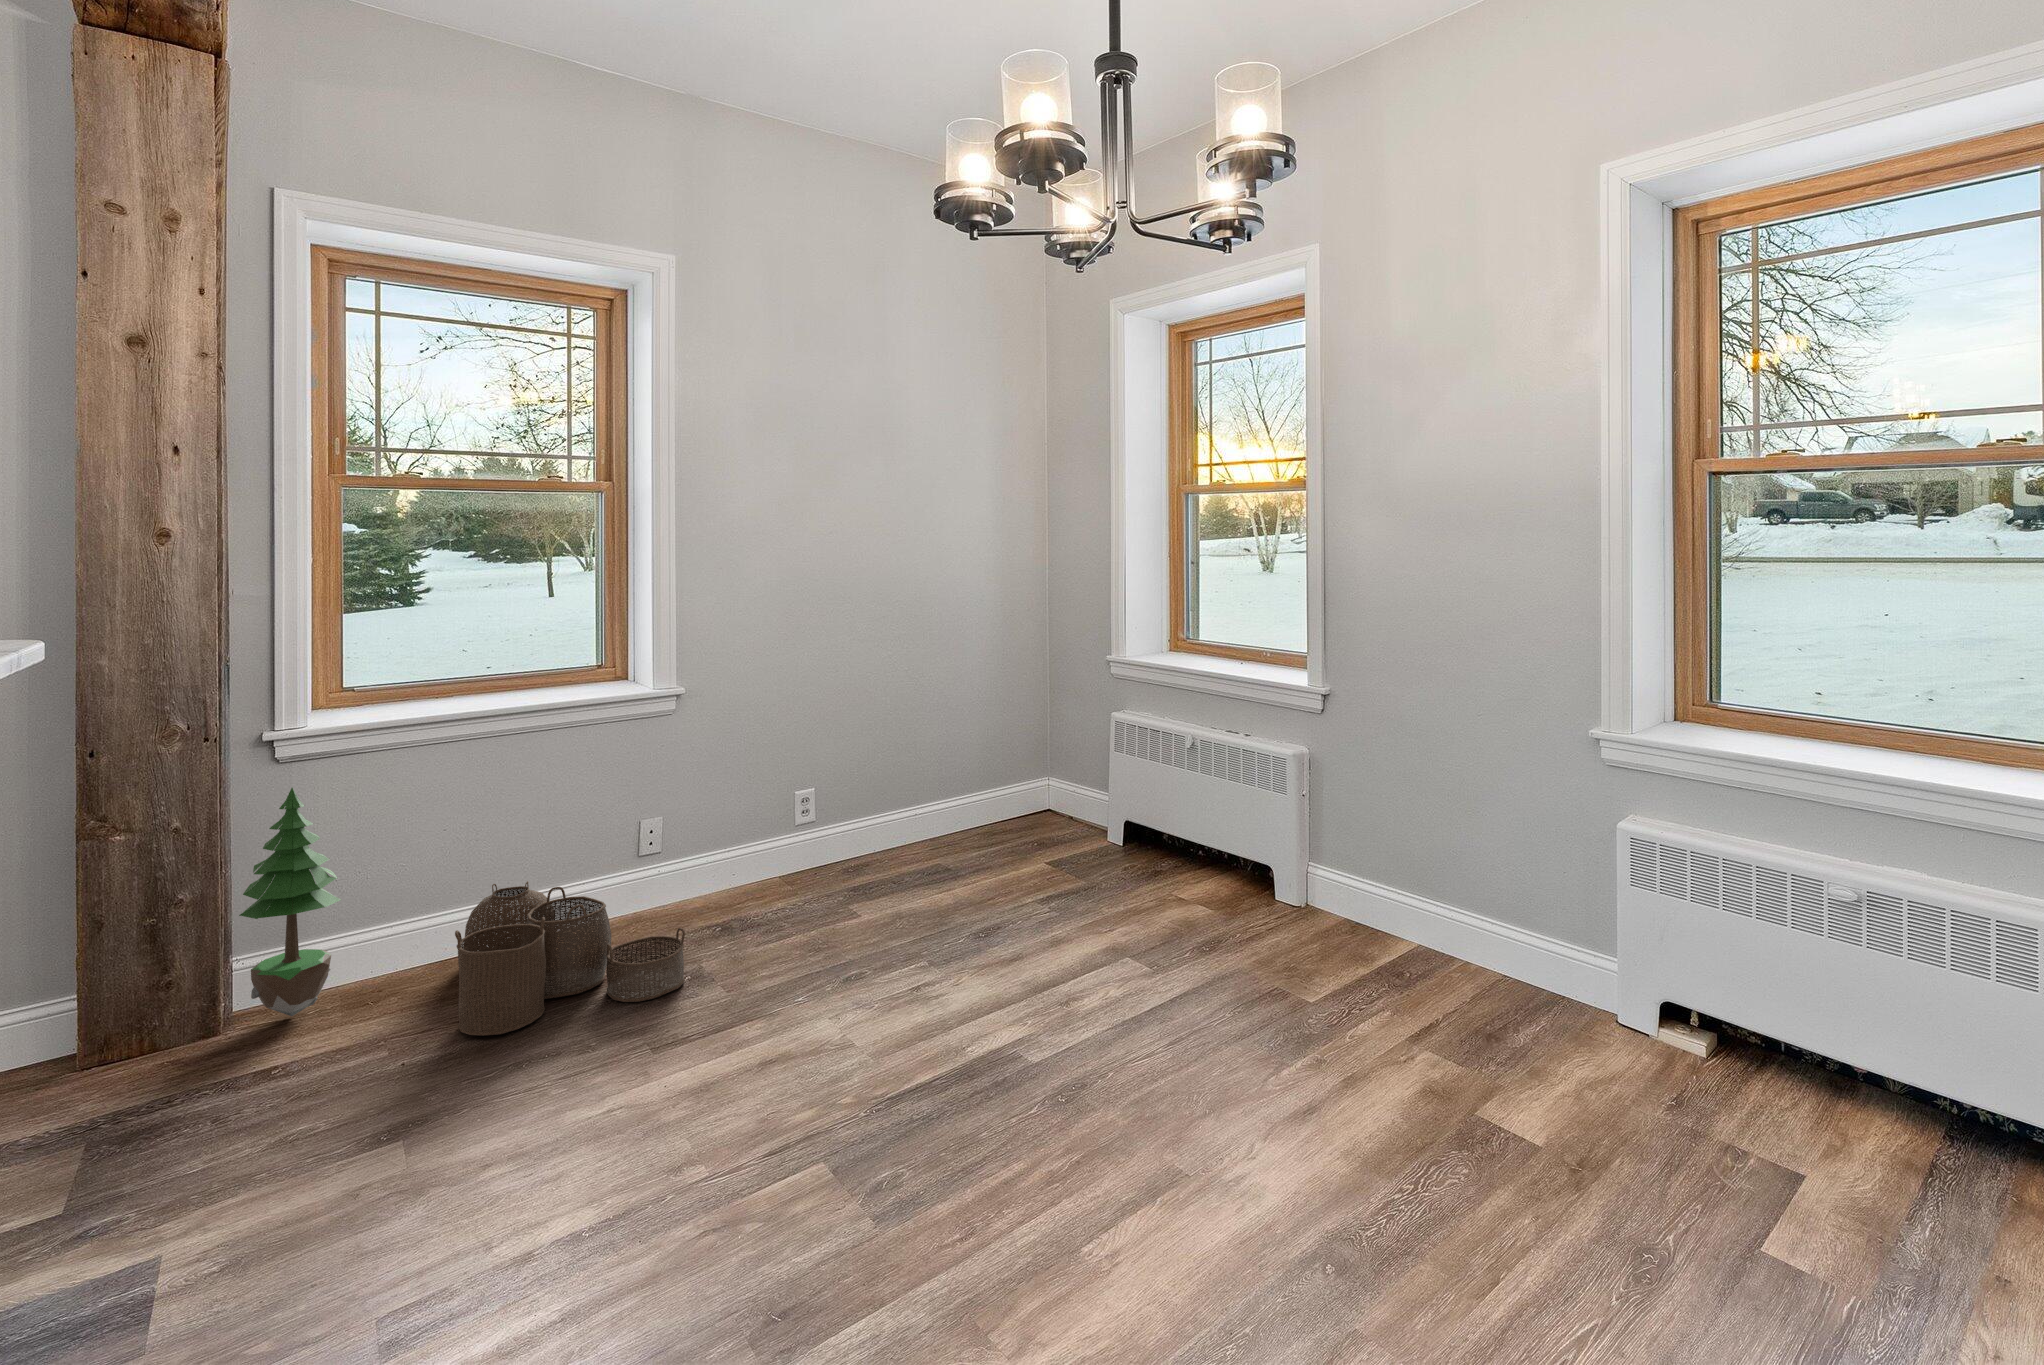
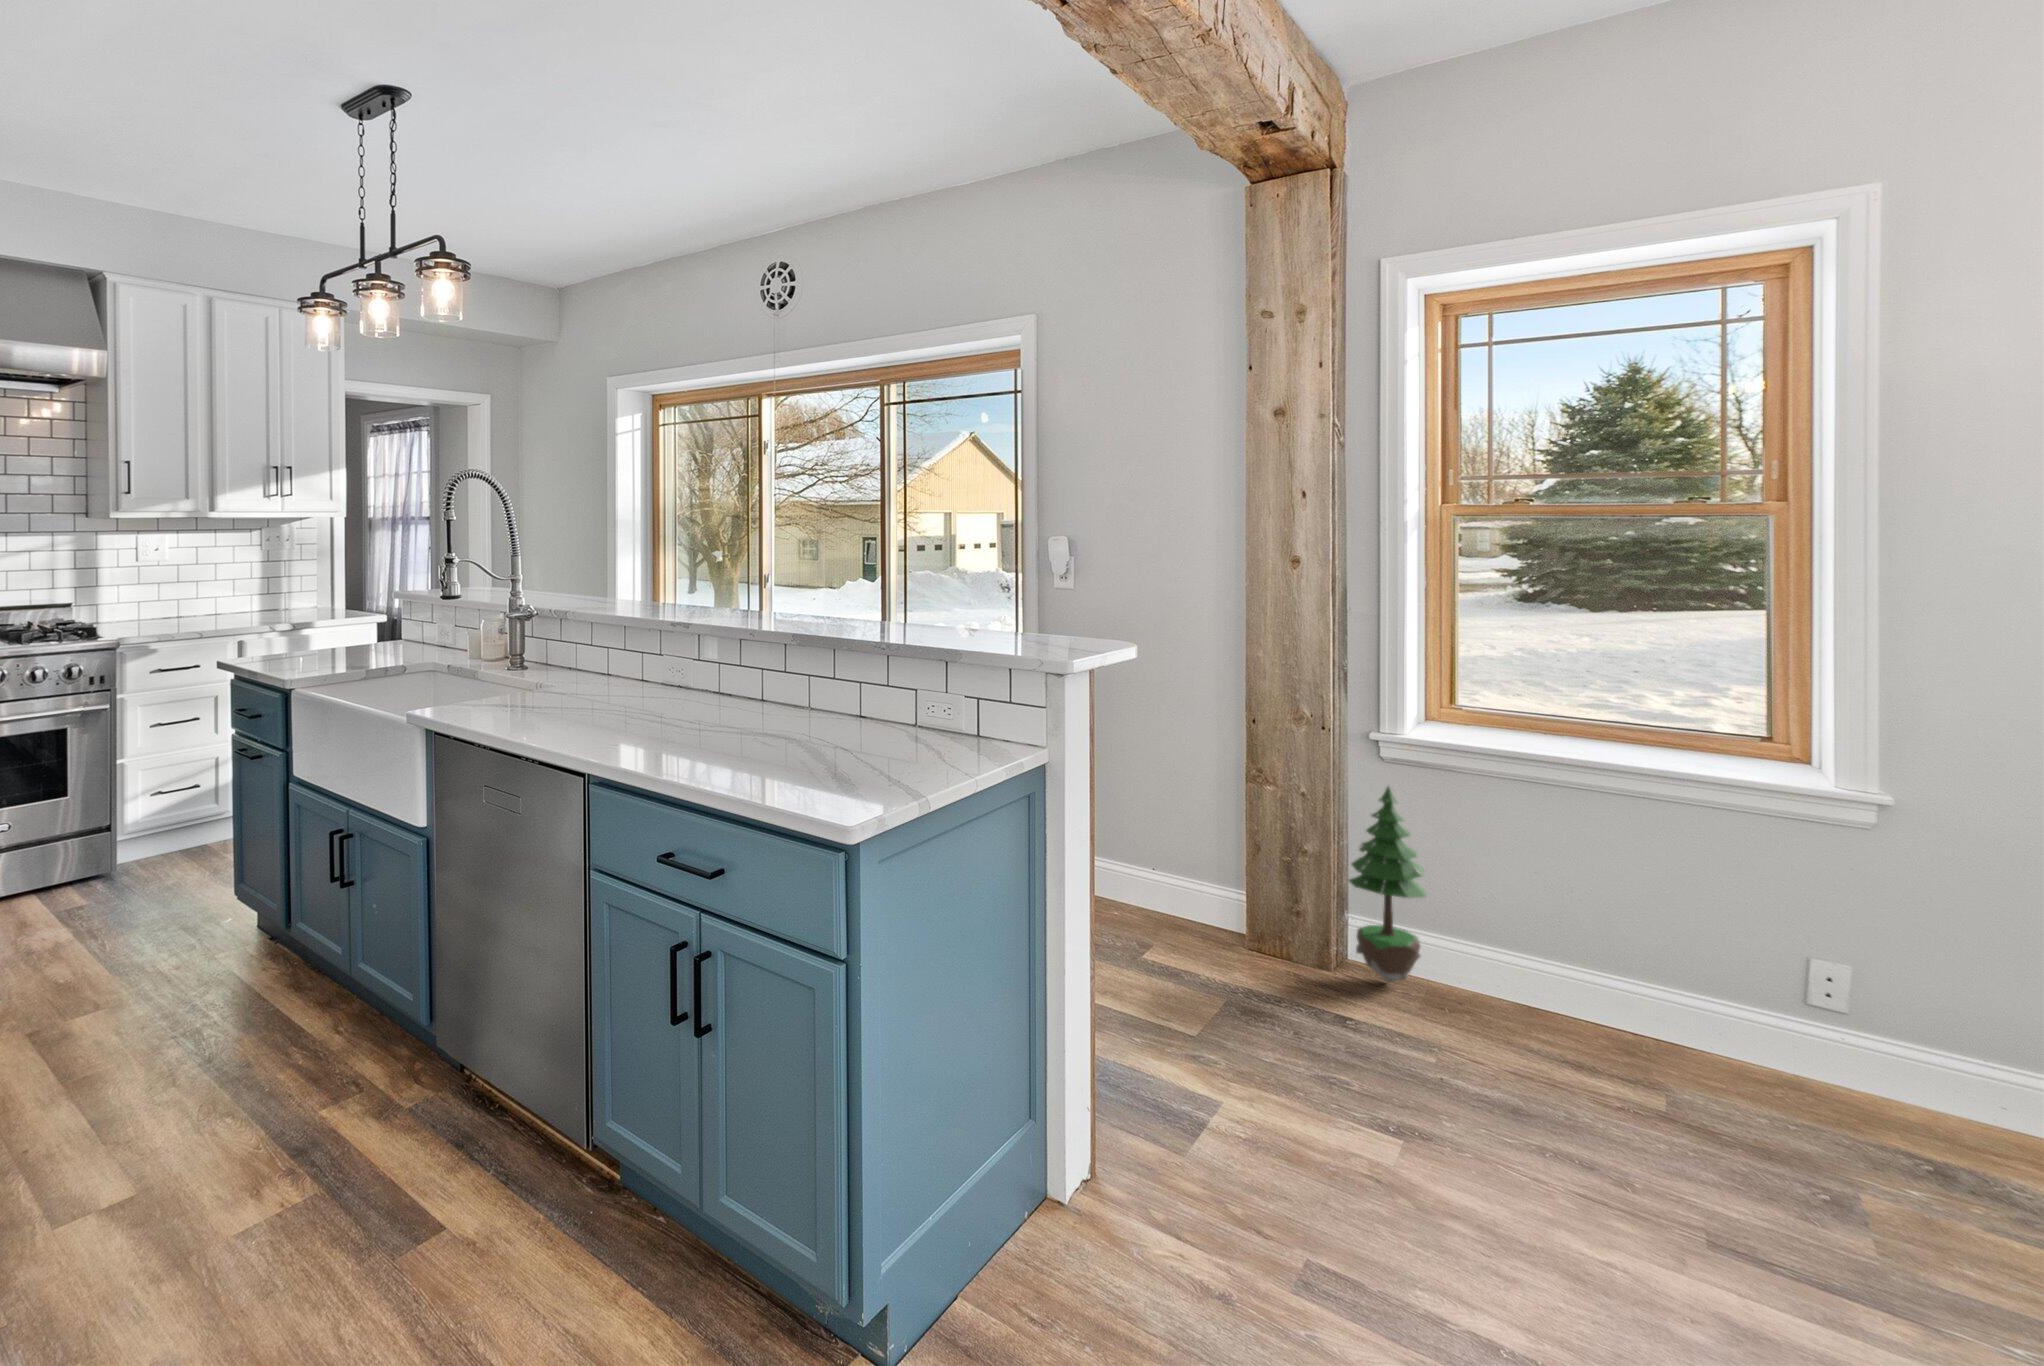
woven basket: present [455,881,685,1036] -> none [1504,937,1801,1157]

